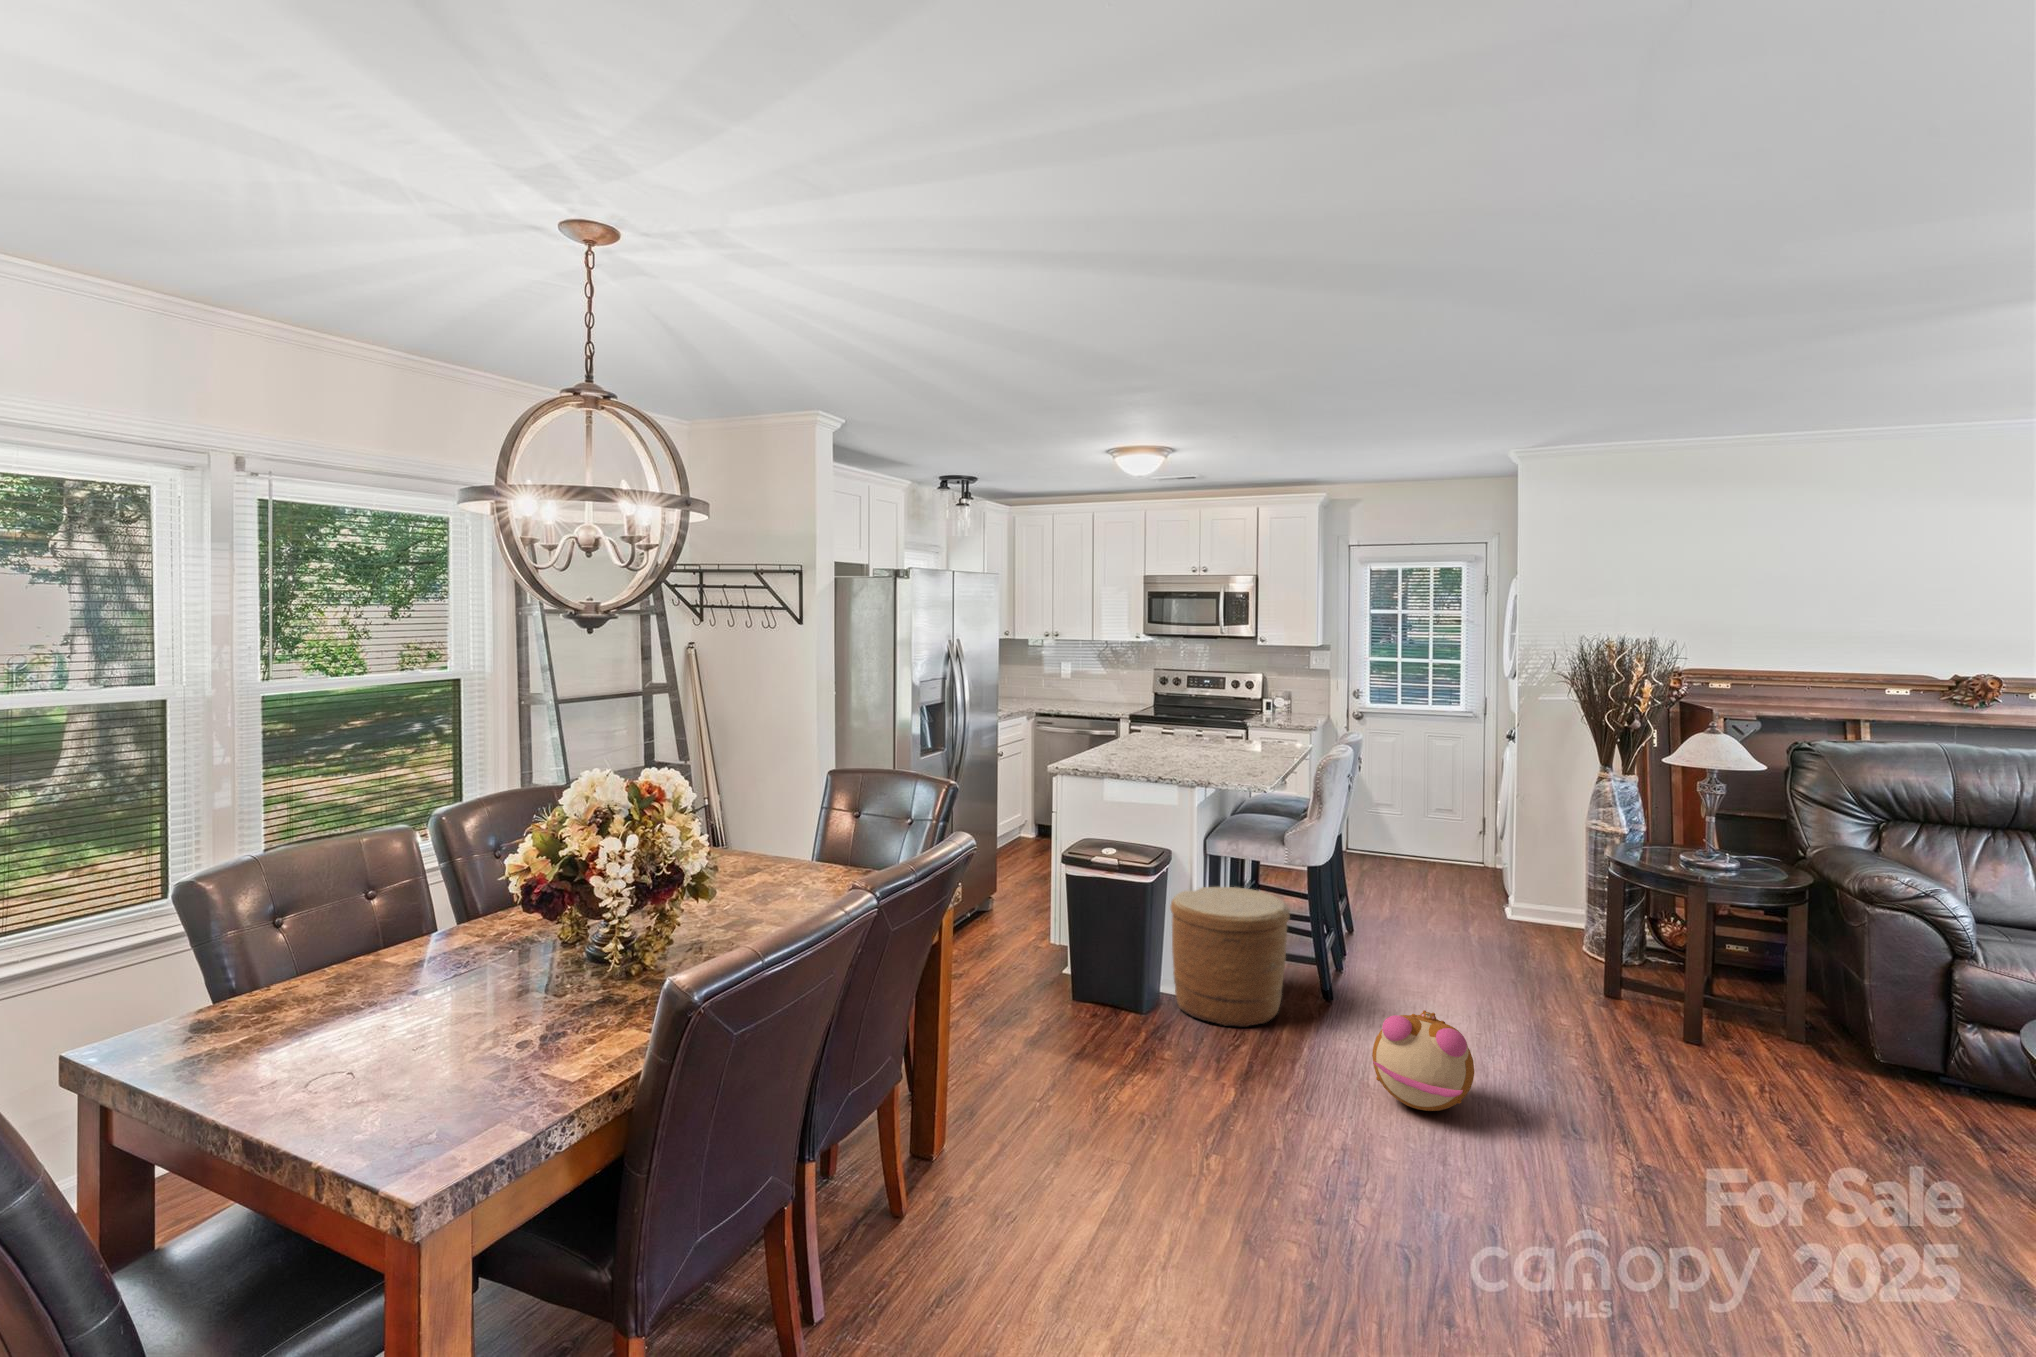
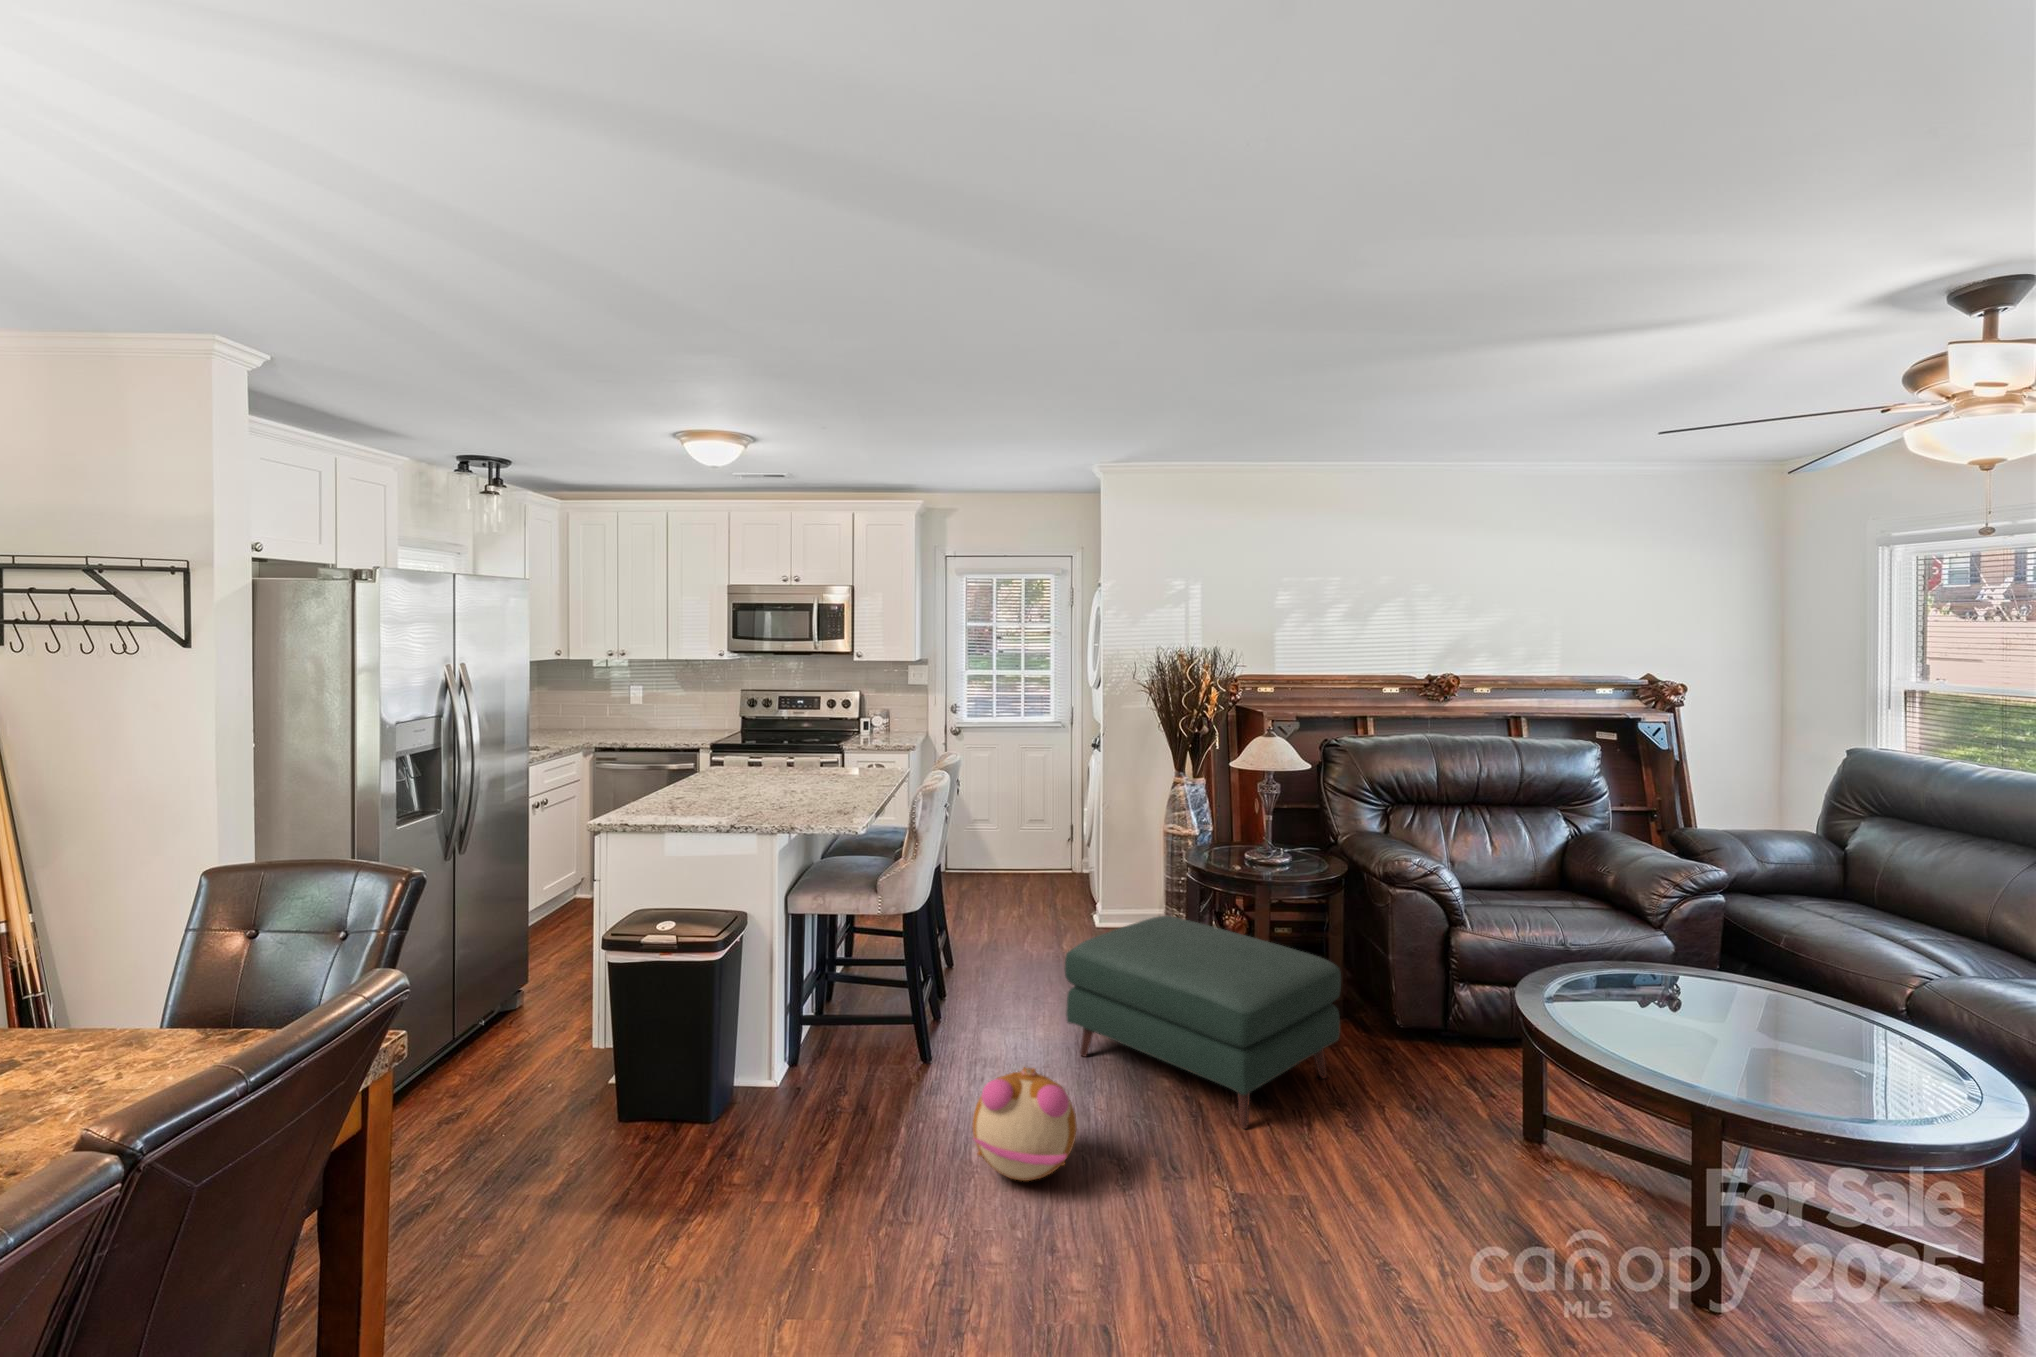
woven basket: present [1171,887,1290,1027] -> none [745,941,883,1110]
ottoman: none [1468,906,1789,1114] -> present [1065,916,1341,1129]

